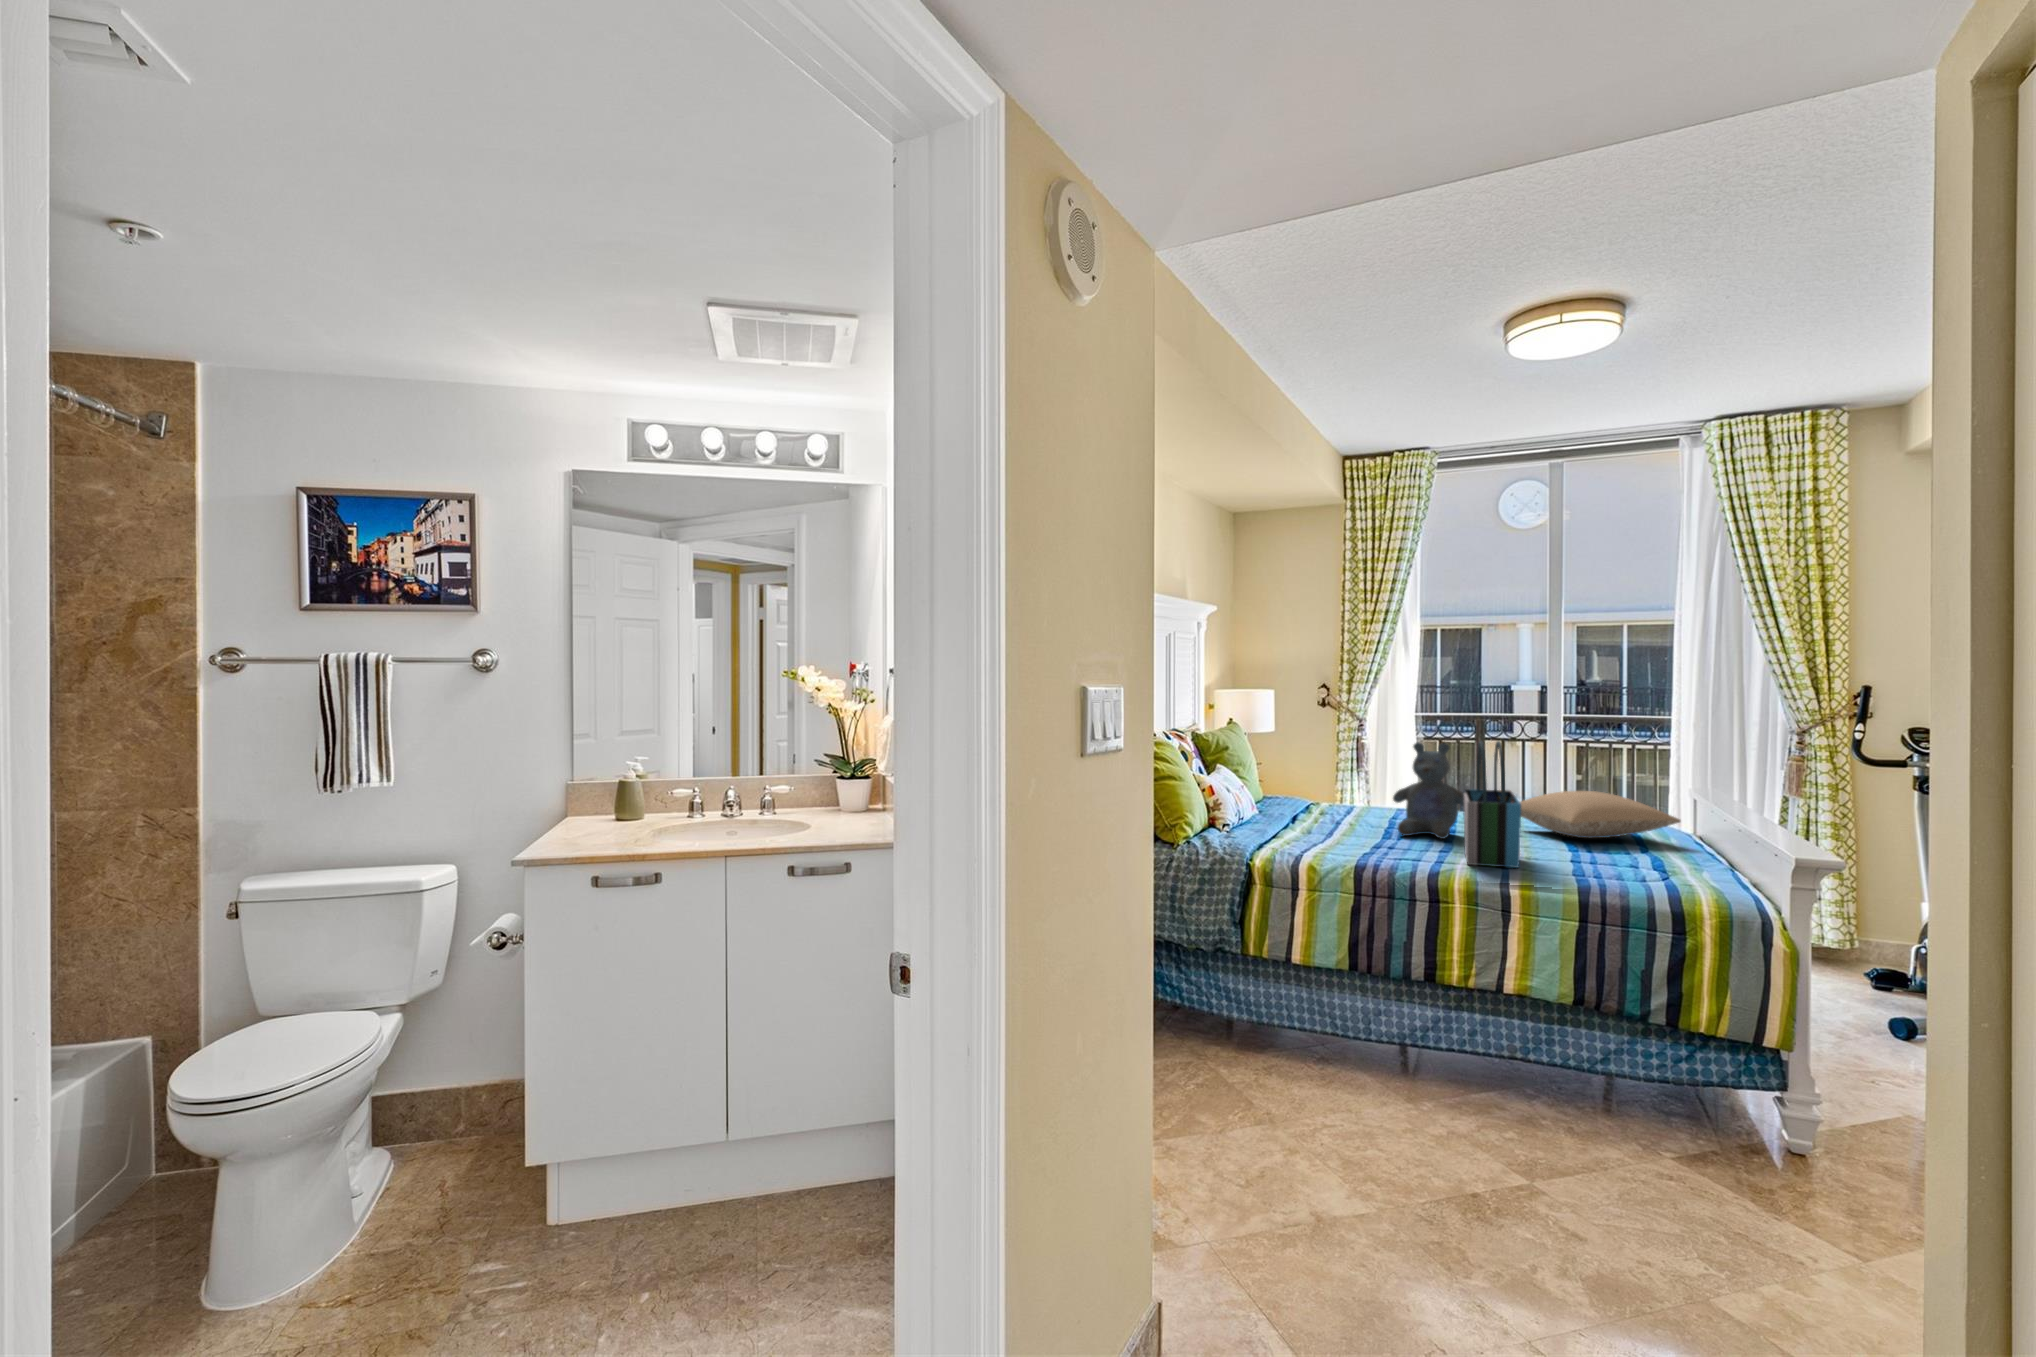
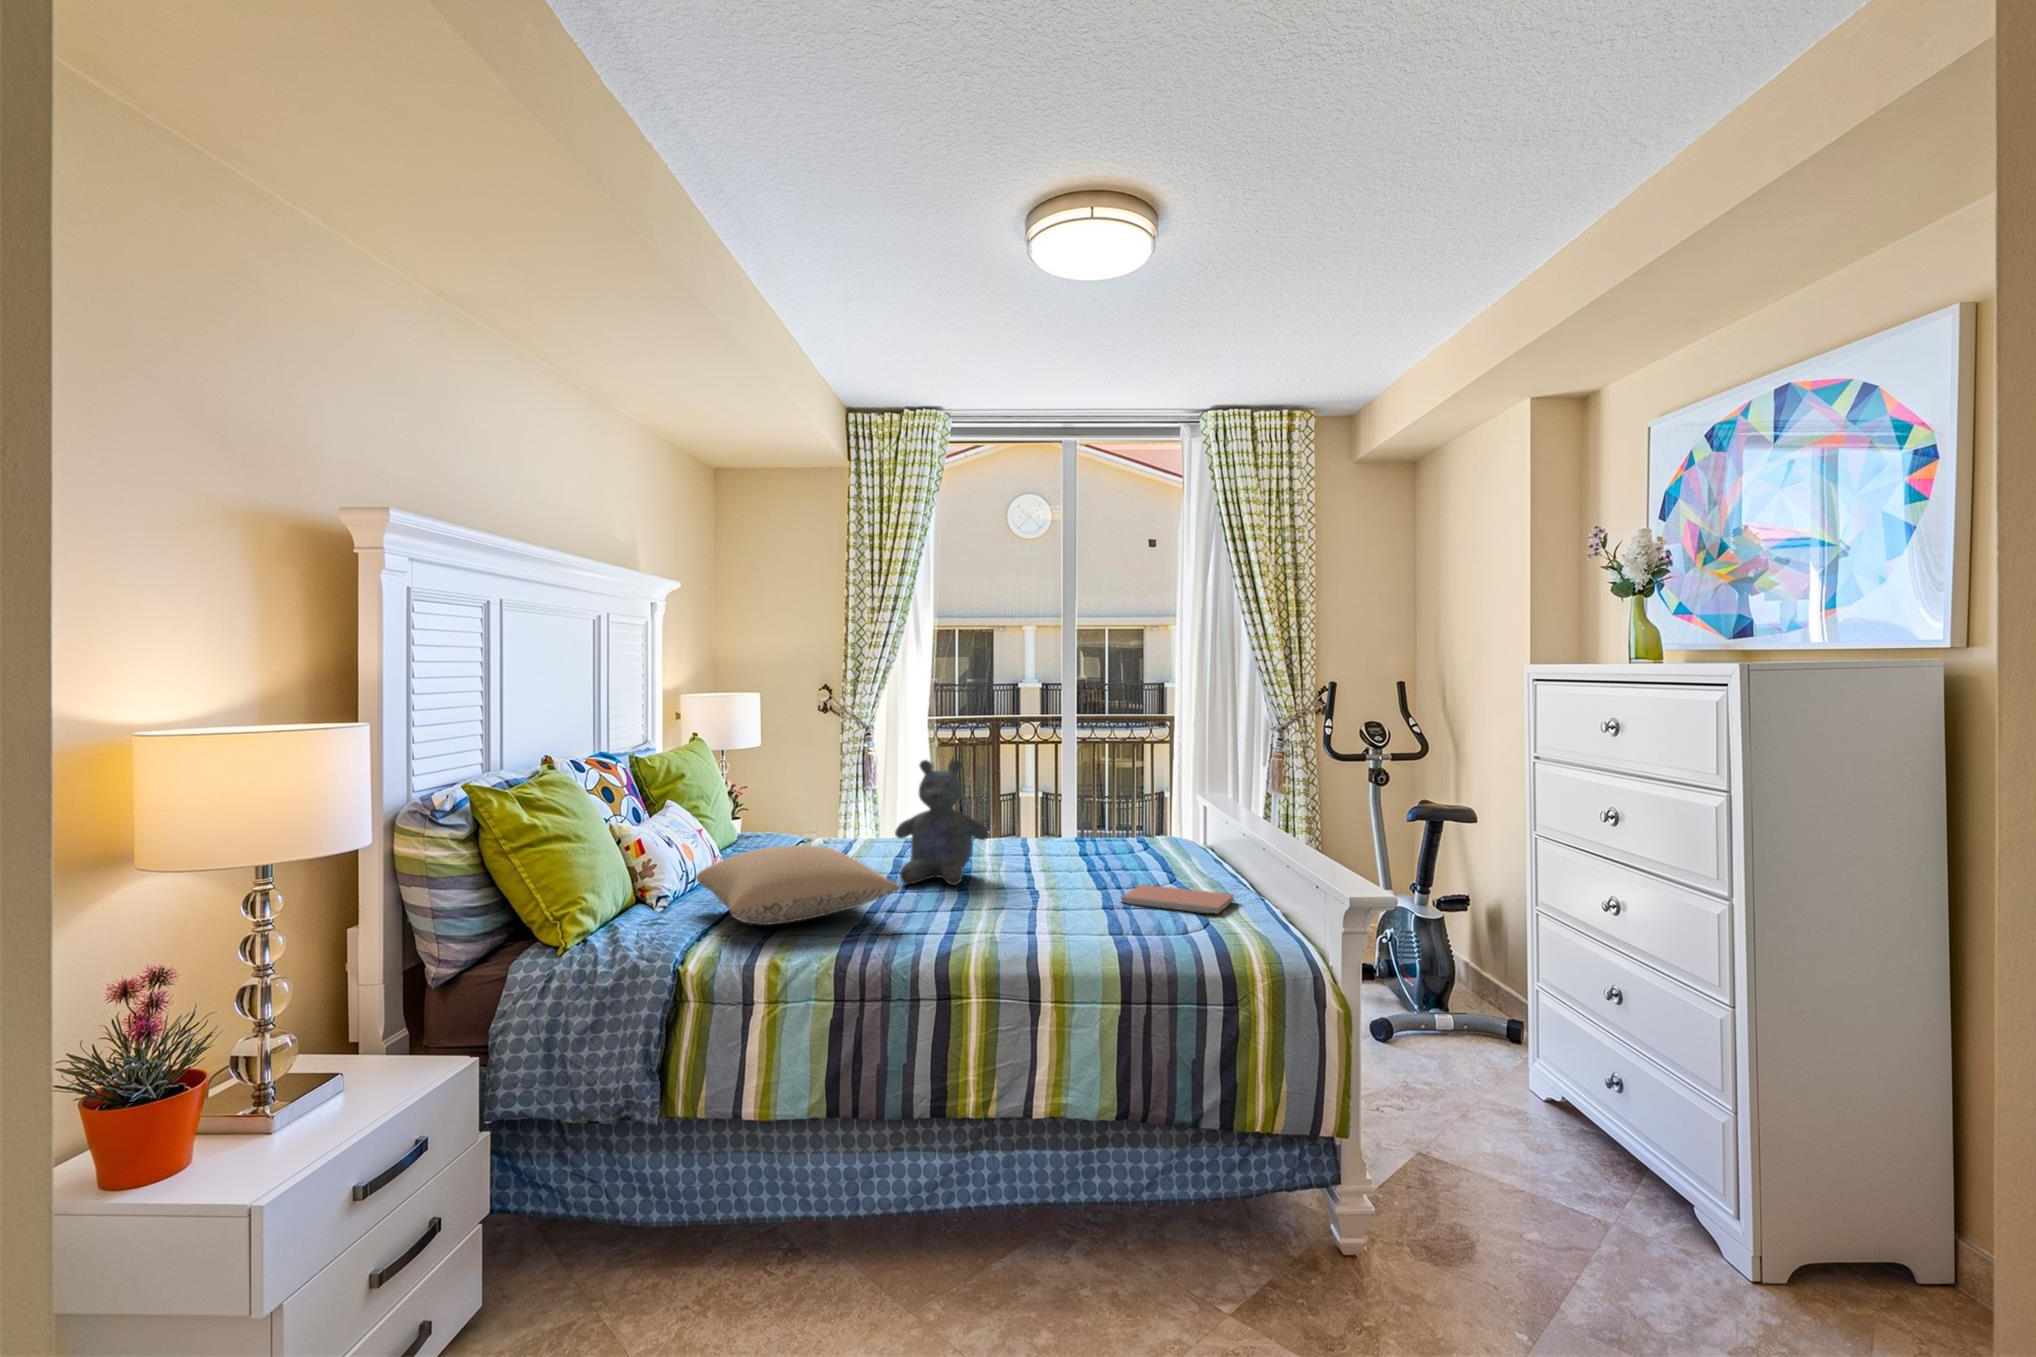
tote bag: present [1463,741,1521,868] -> none [978,761,1051,933]
pillow: present [1520,791,1681,838] -> present [696,845,901,925]
notebook: none [1589,850,1701,873] -> present [1121,884,1234,914]

